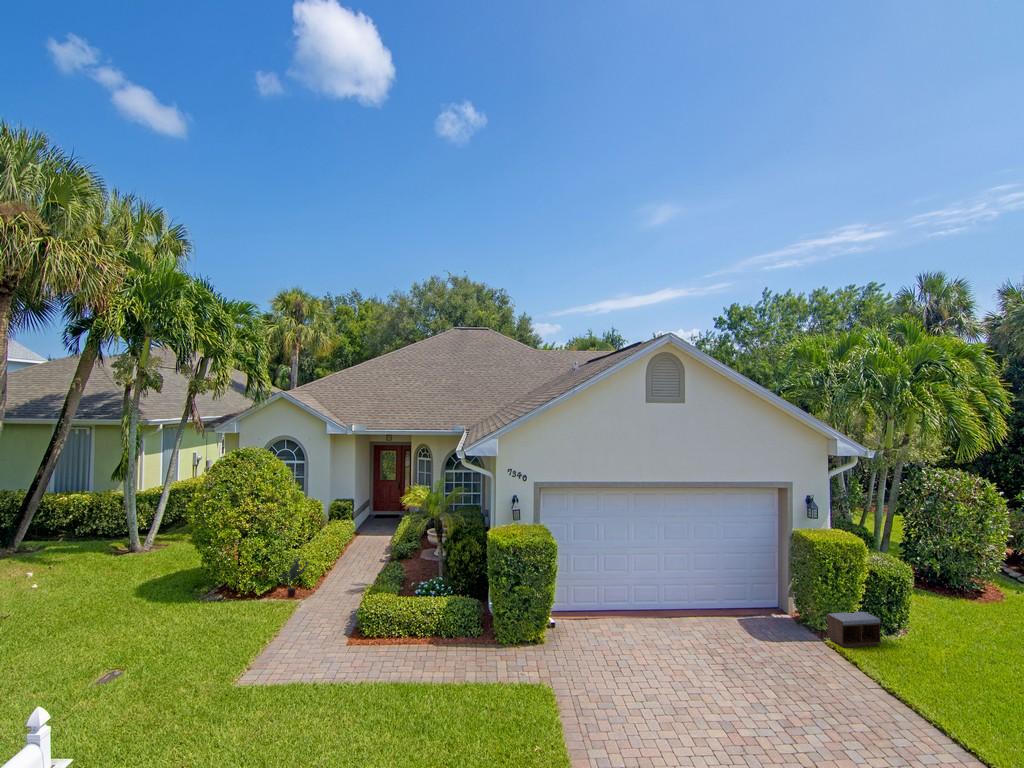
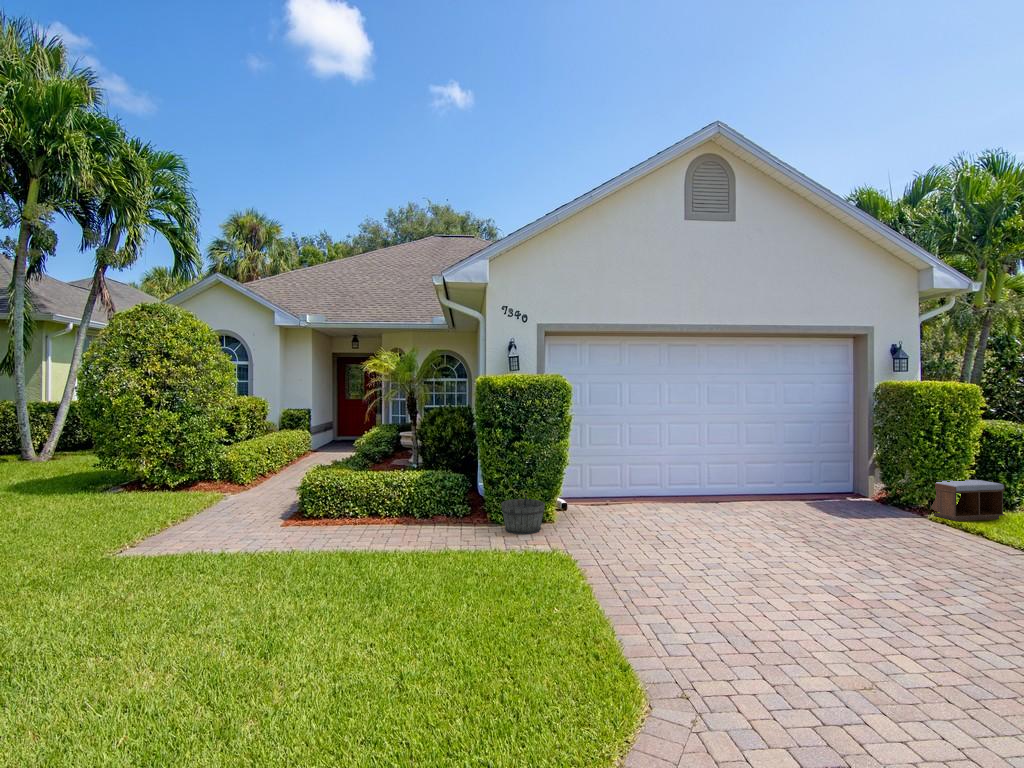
potted tree: present [278,558,308,597] -> none [194,440,241,492]
wooden bucket: none [505,627,537,661] -> present [501,493,545,534]

